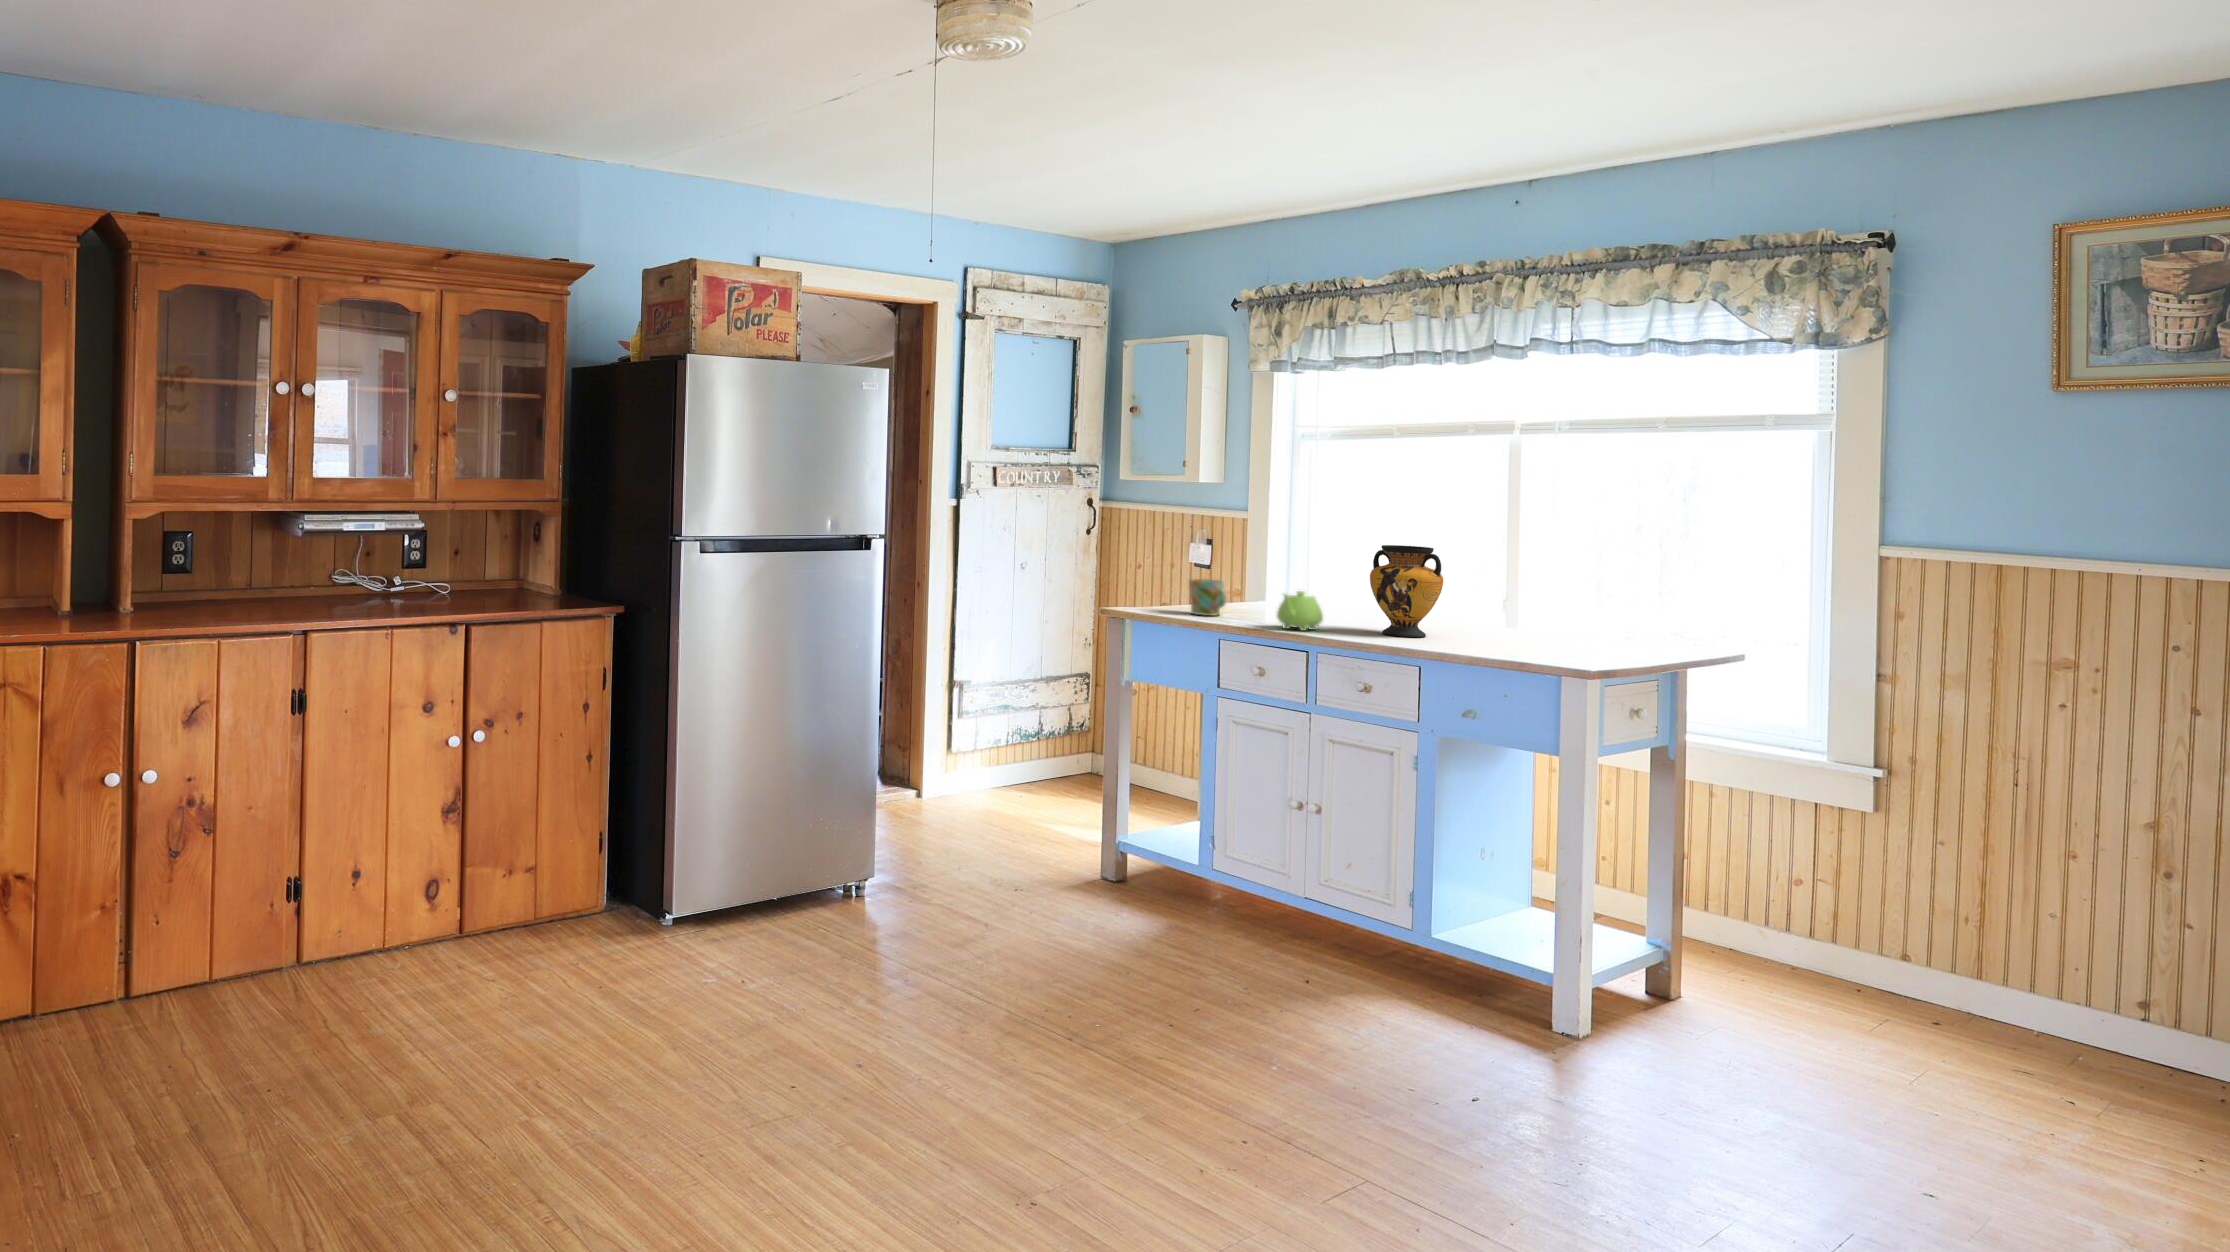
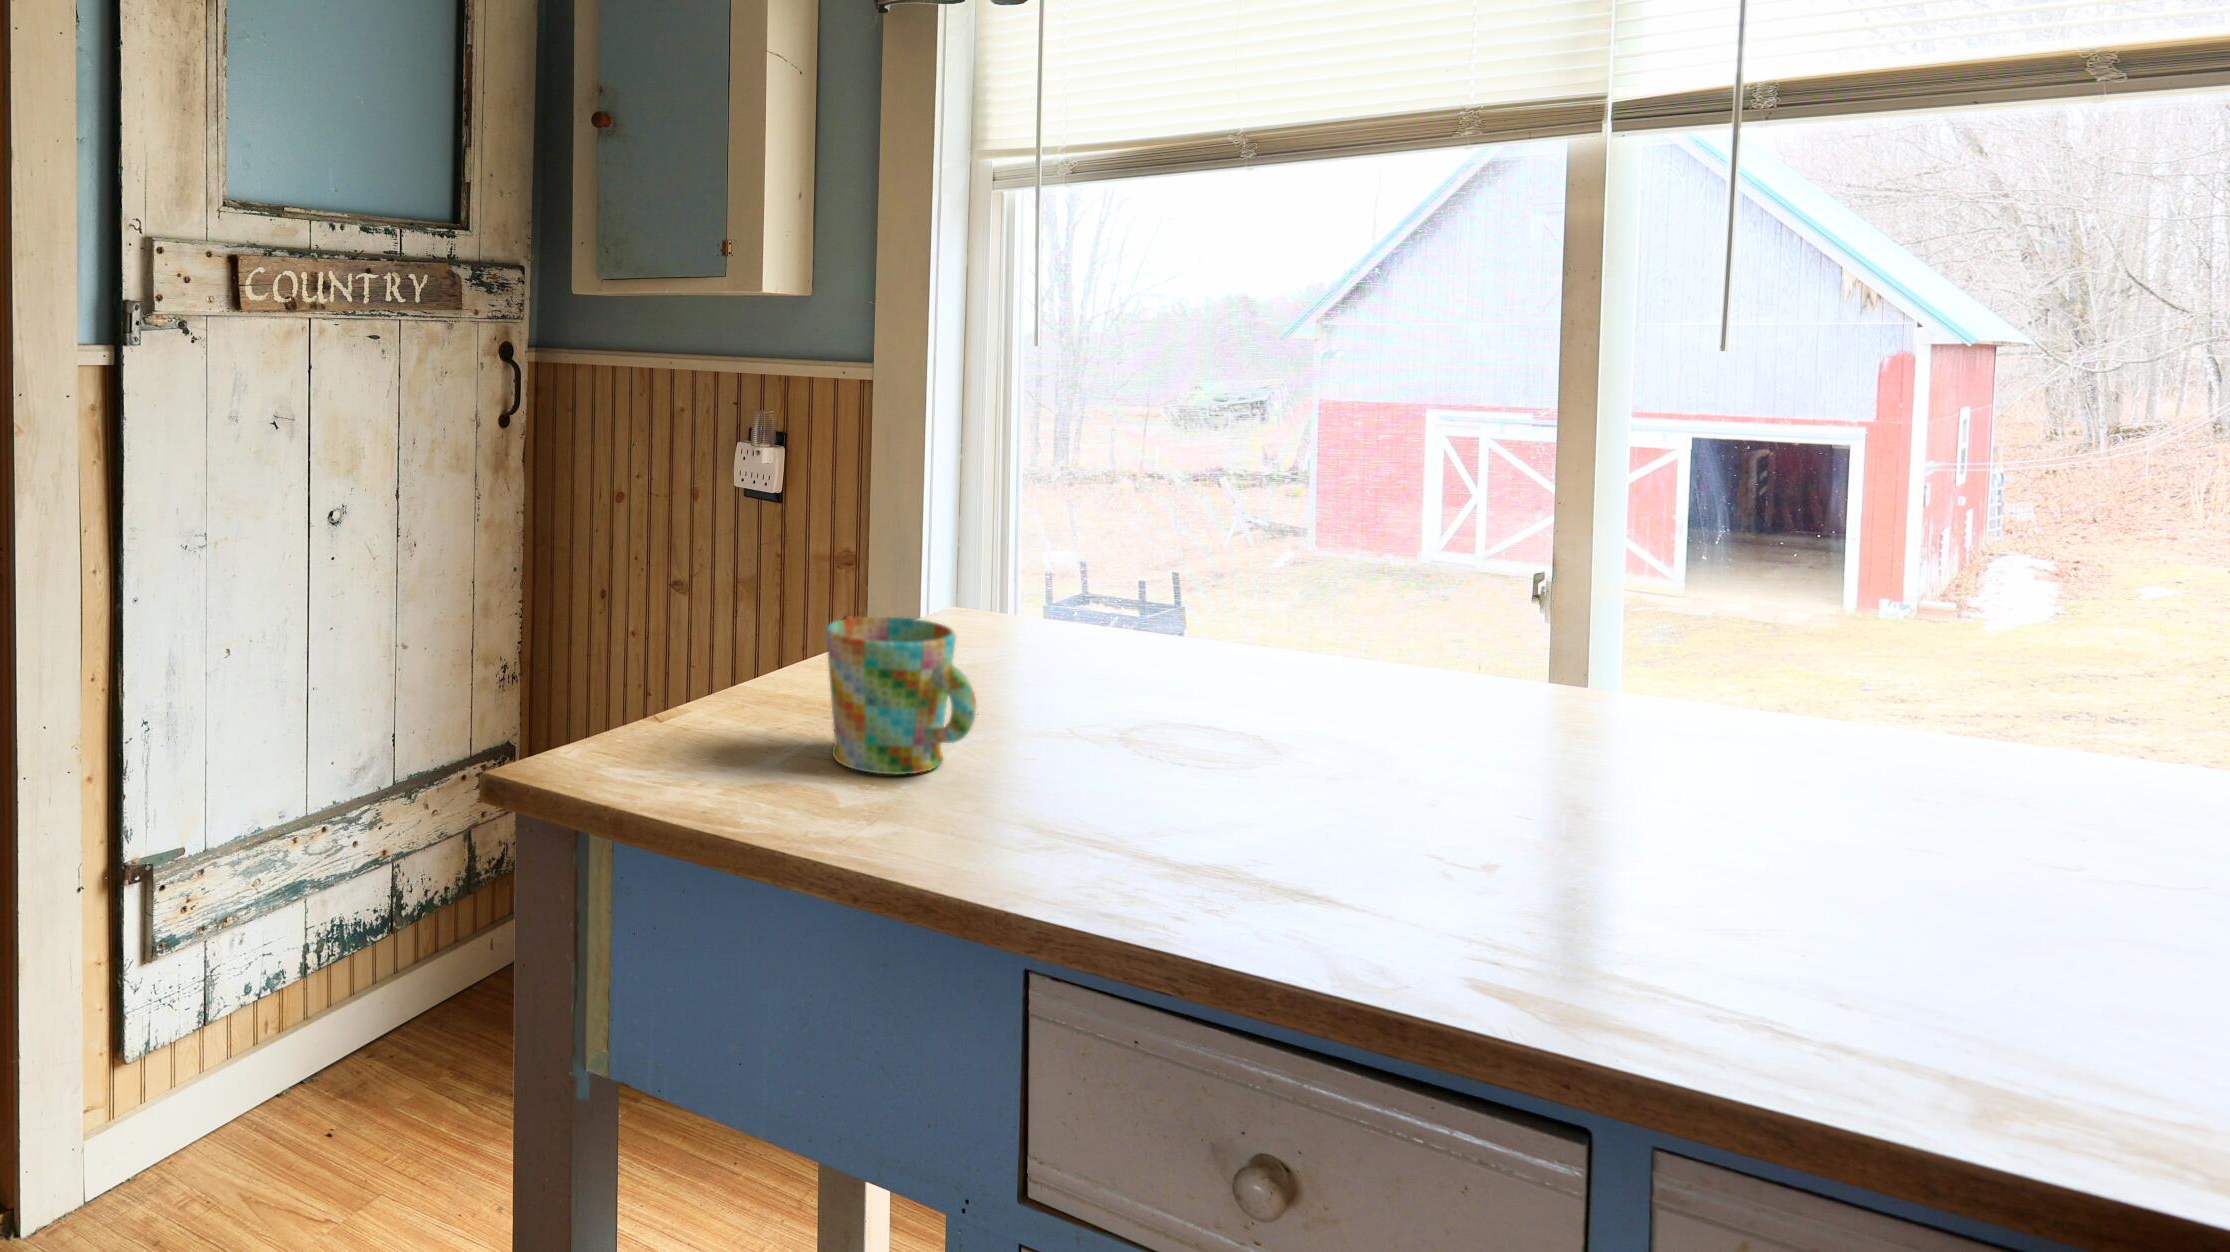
vase: present [1370,545,1443,637] -> none [1588,478,1943,895]
teapot: present [1277,591,1323,631] -> none [1237,700,1445,899]

